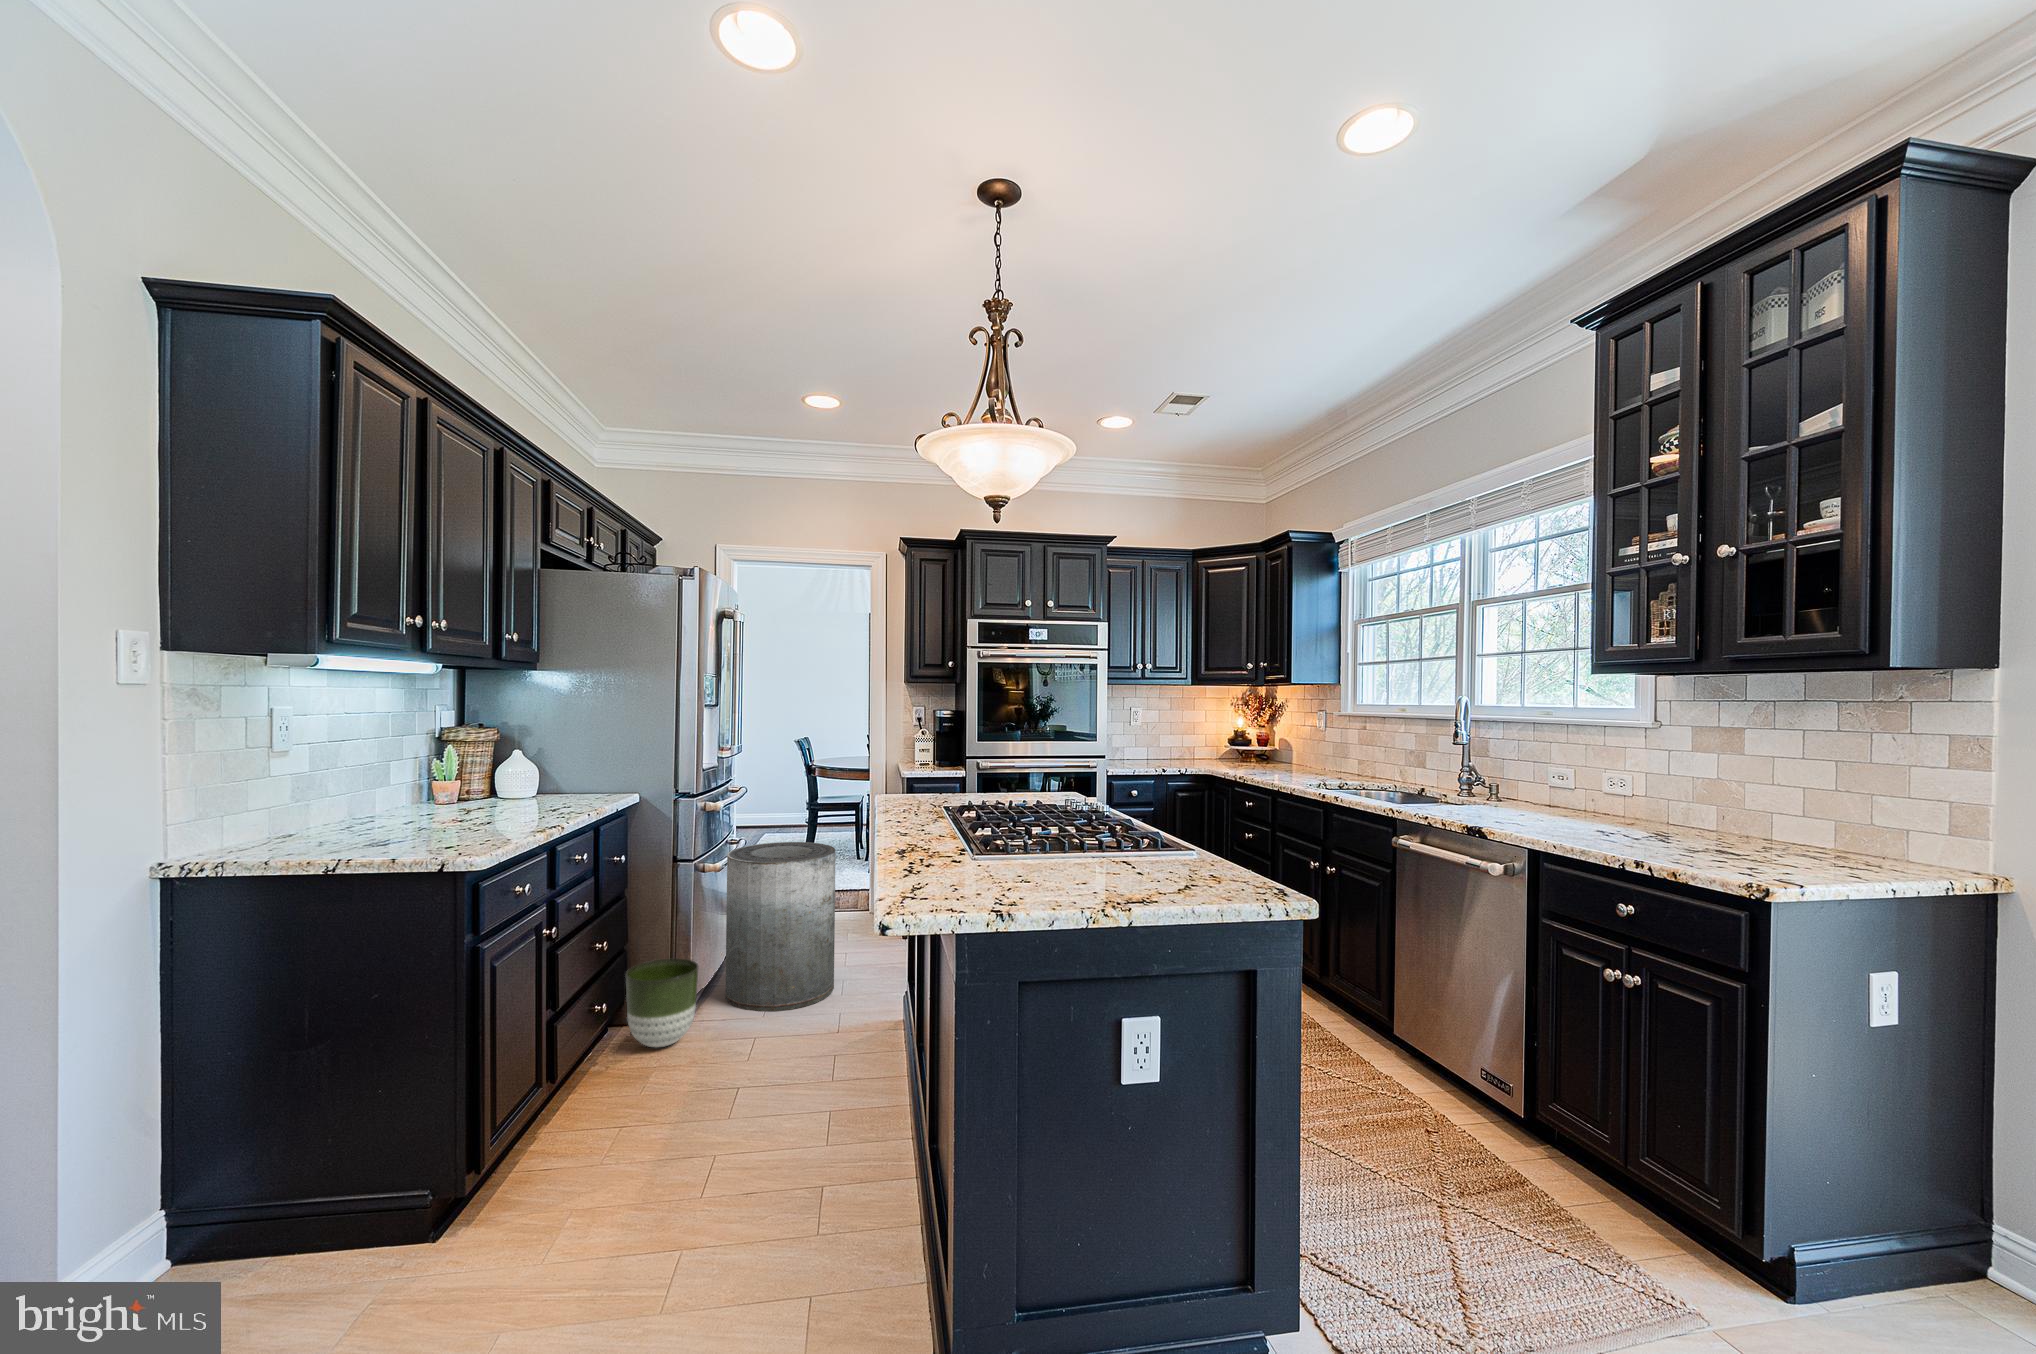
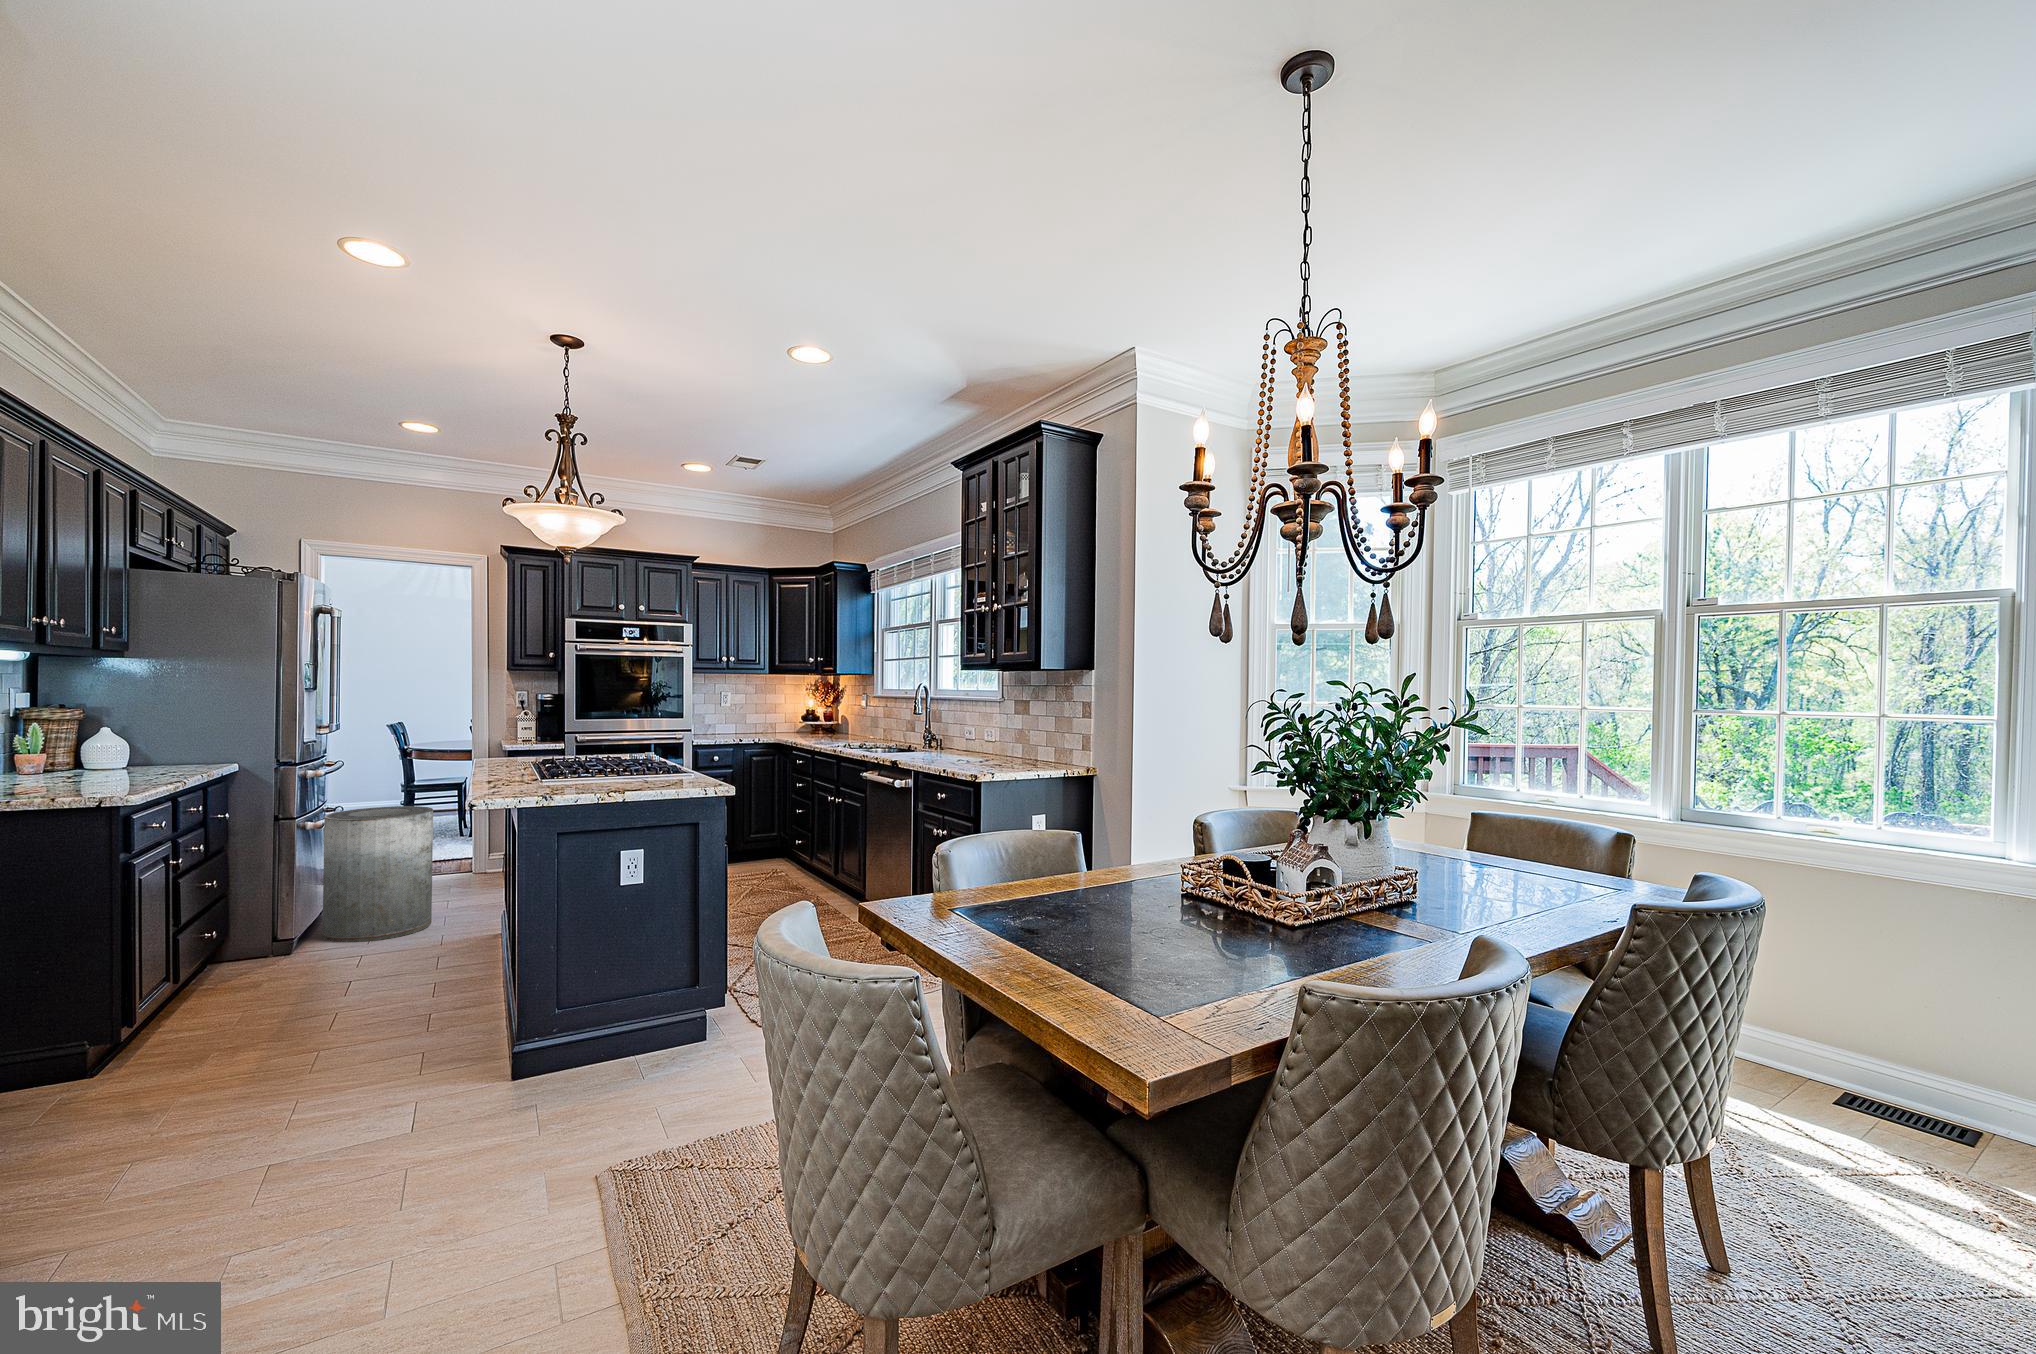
planter: present [625,958,698,1048] -> none [228,900,301,970]

